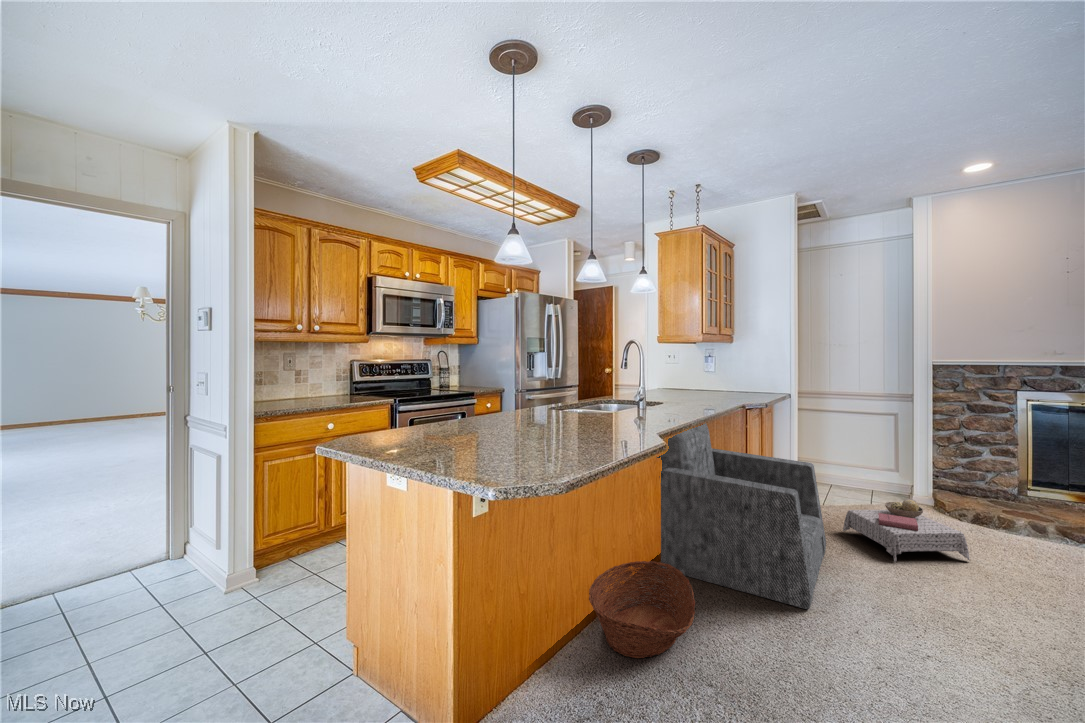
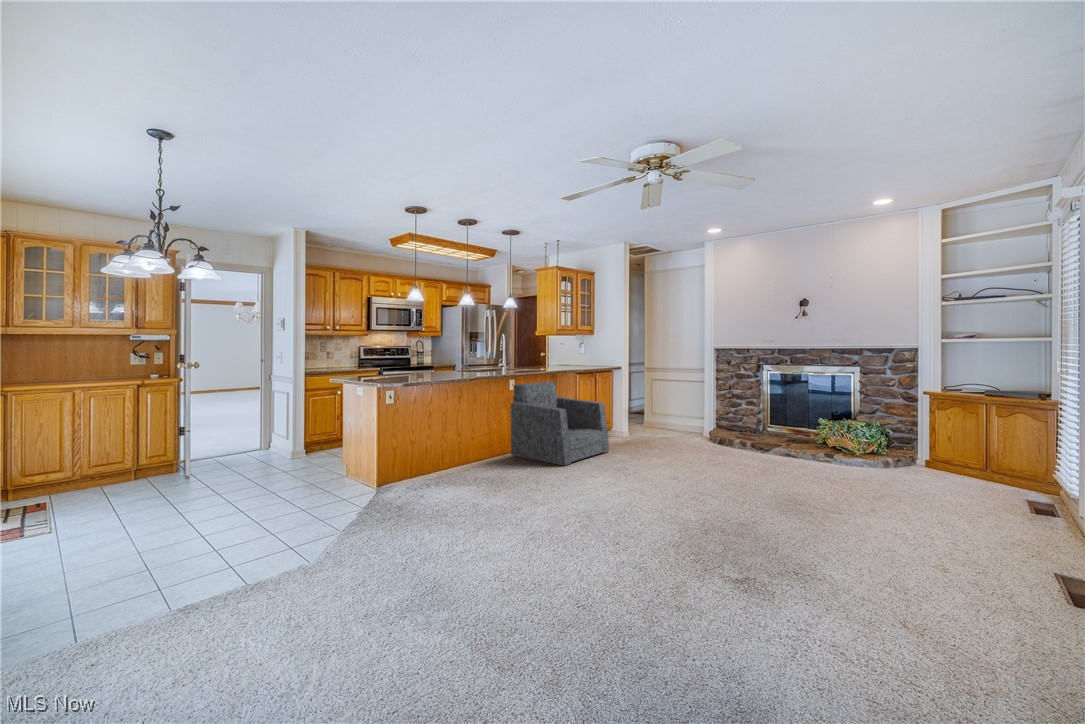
ottoman: present [843,499,970,562] -> none [634,425,683,456]
basket: present [589,561,695,658] -> none [449,444,505,474]

